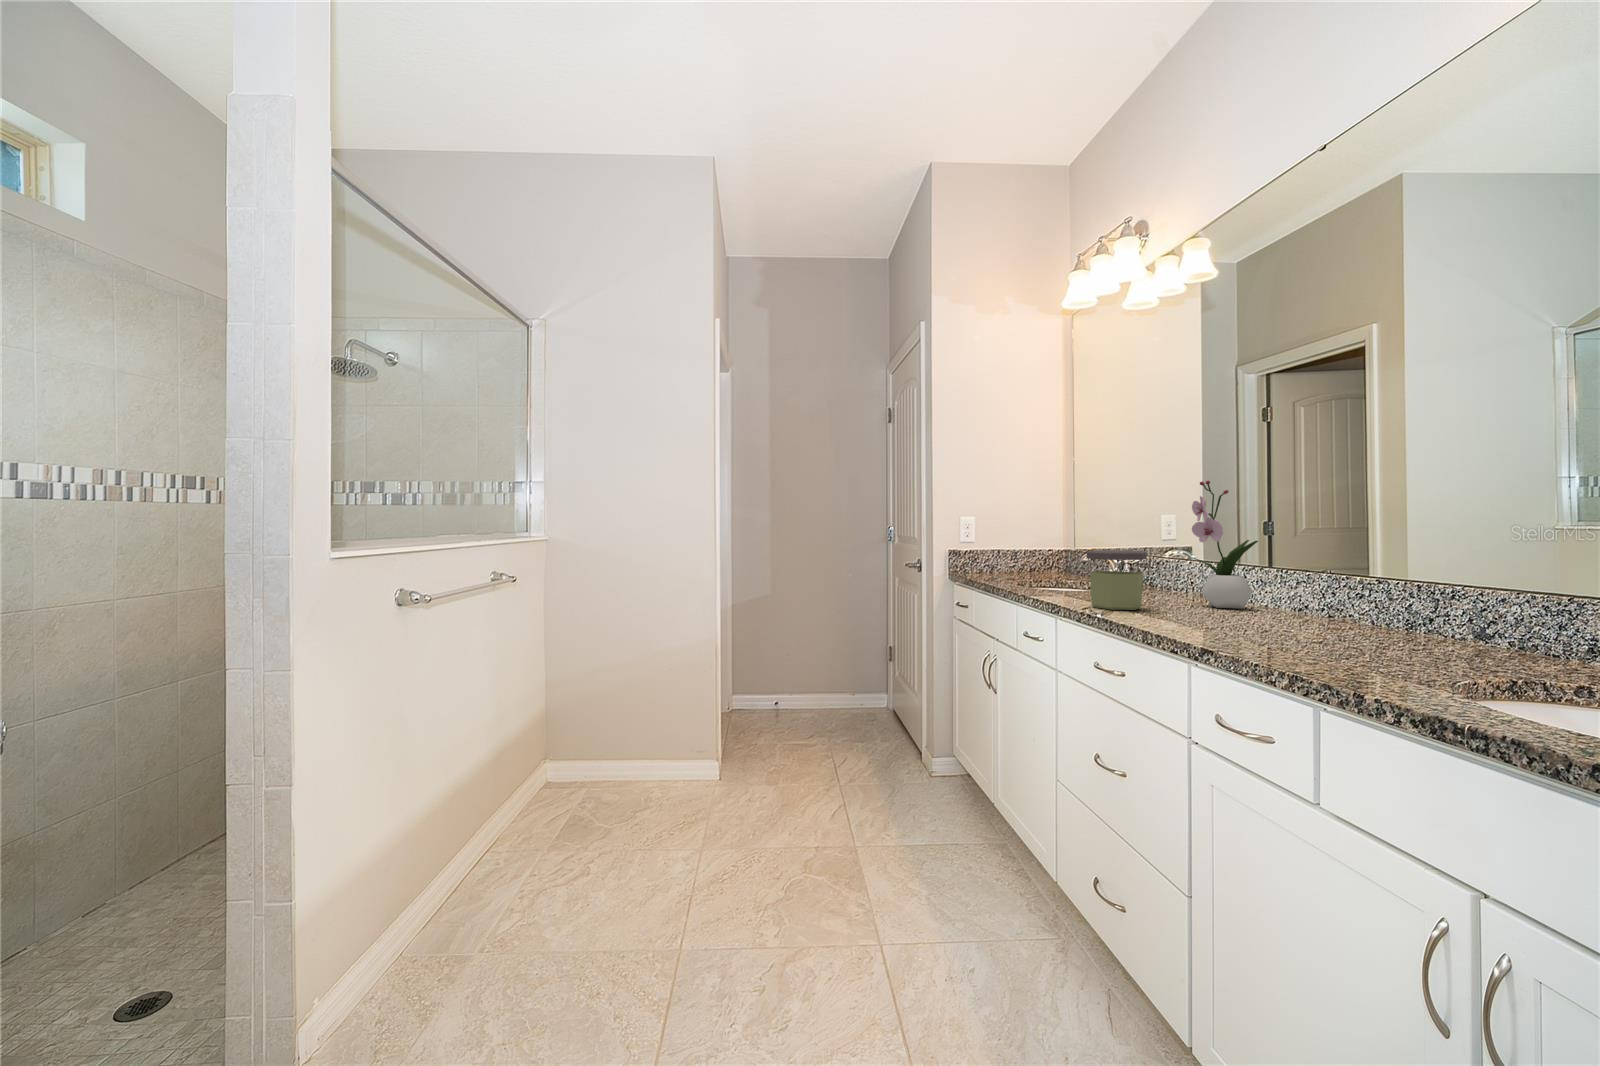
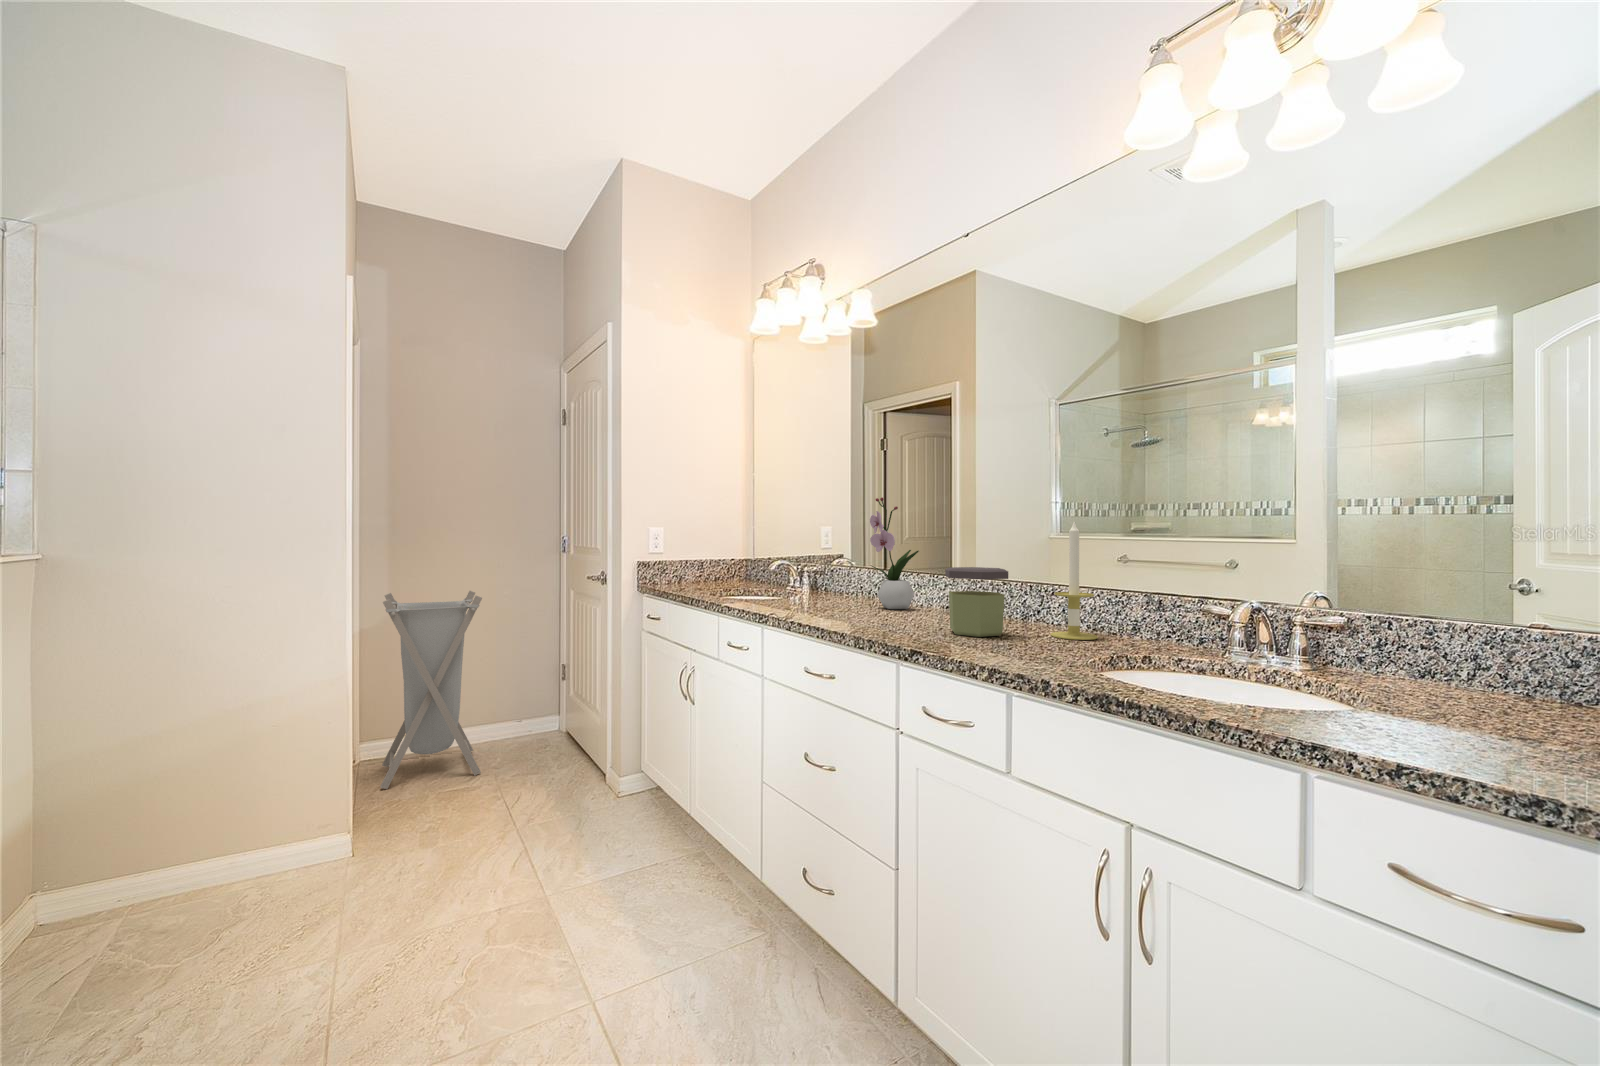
candle: none [1439,498,1522,659] -> present [1051,522,1098,640]
jar: present [1086,550,1147,610] -> present [945,567,1008,637]
laundry hamper: none [752,576,823,731] -> present [380,591,482,789]

